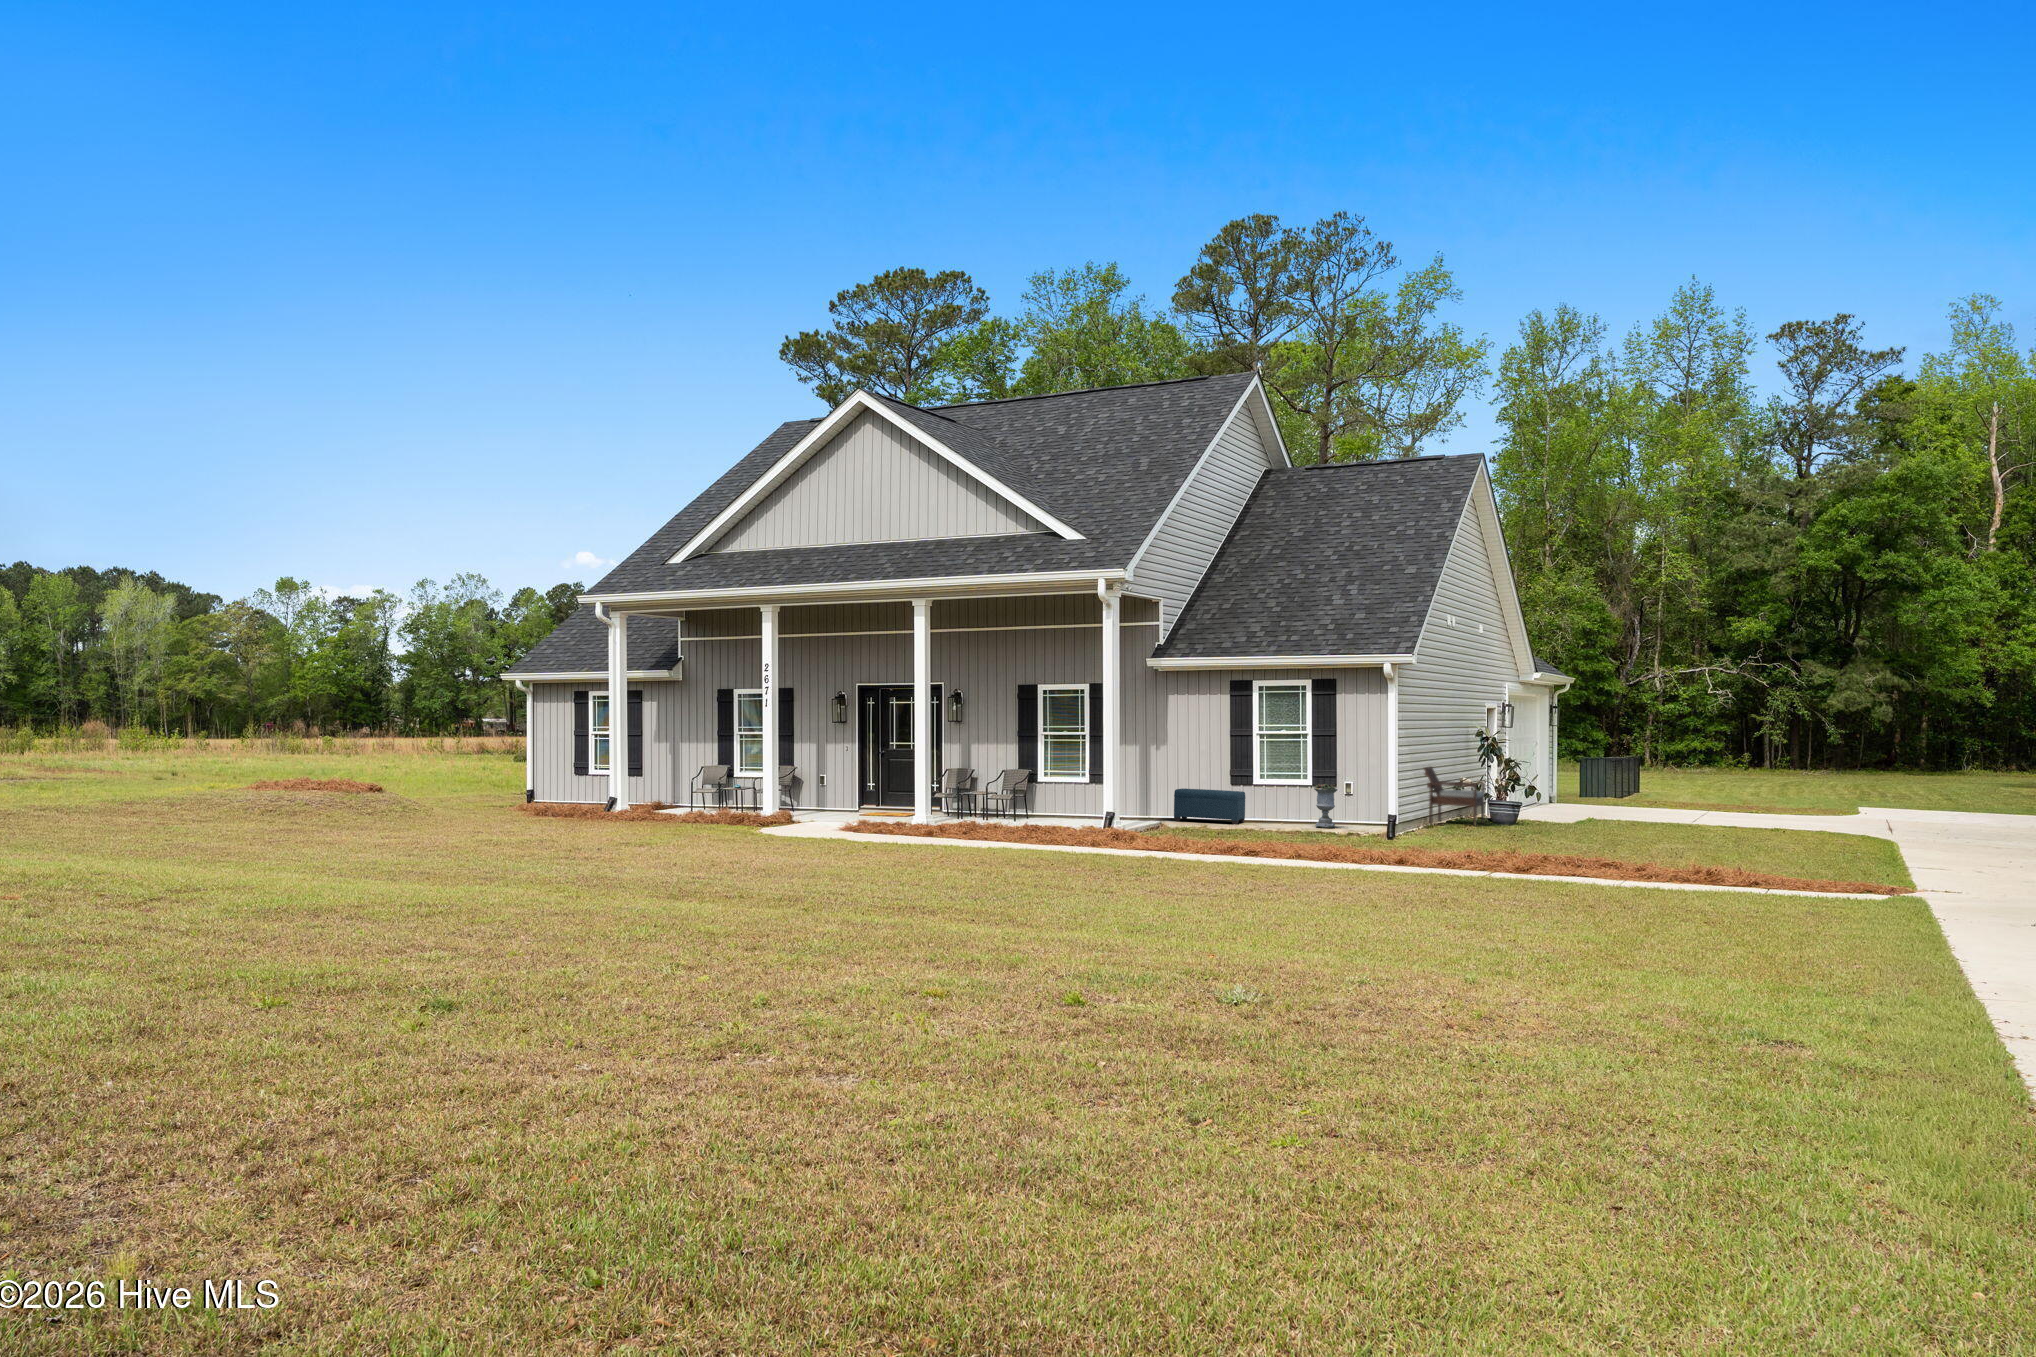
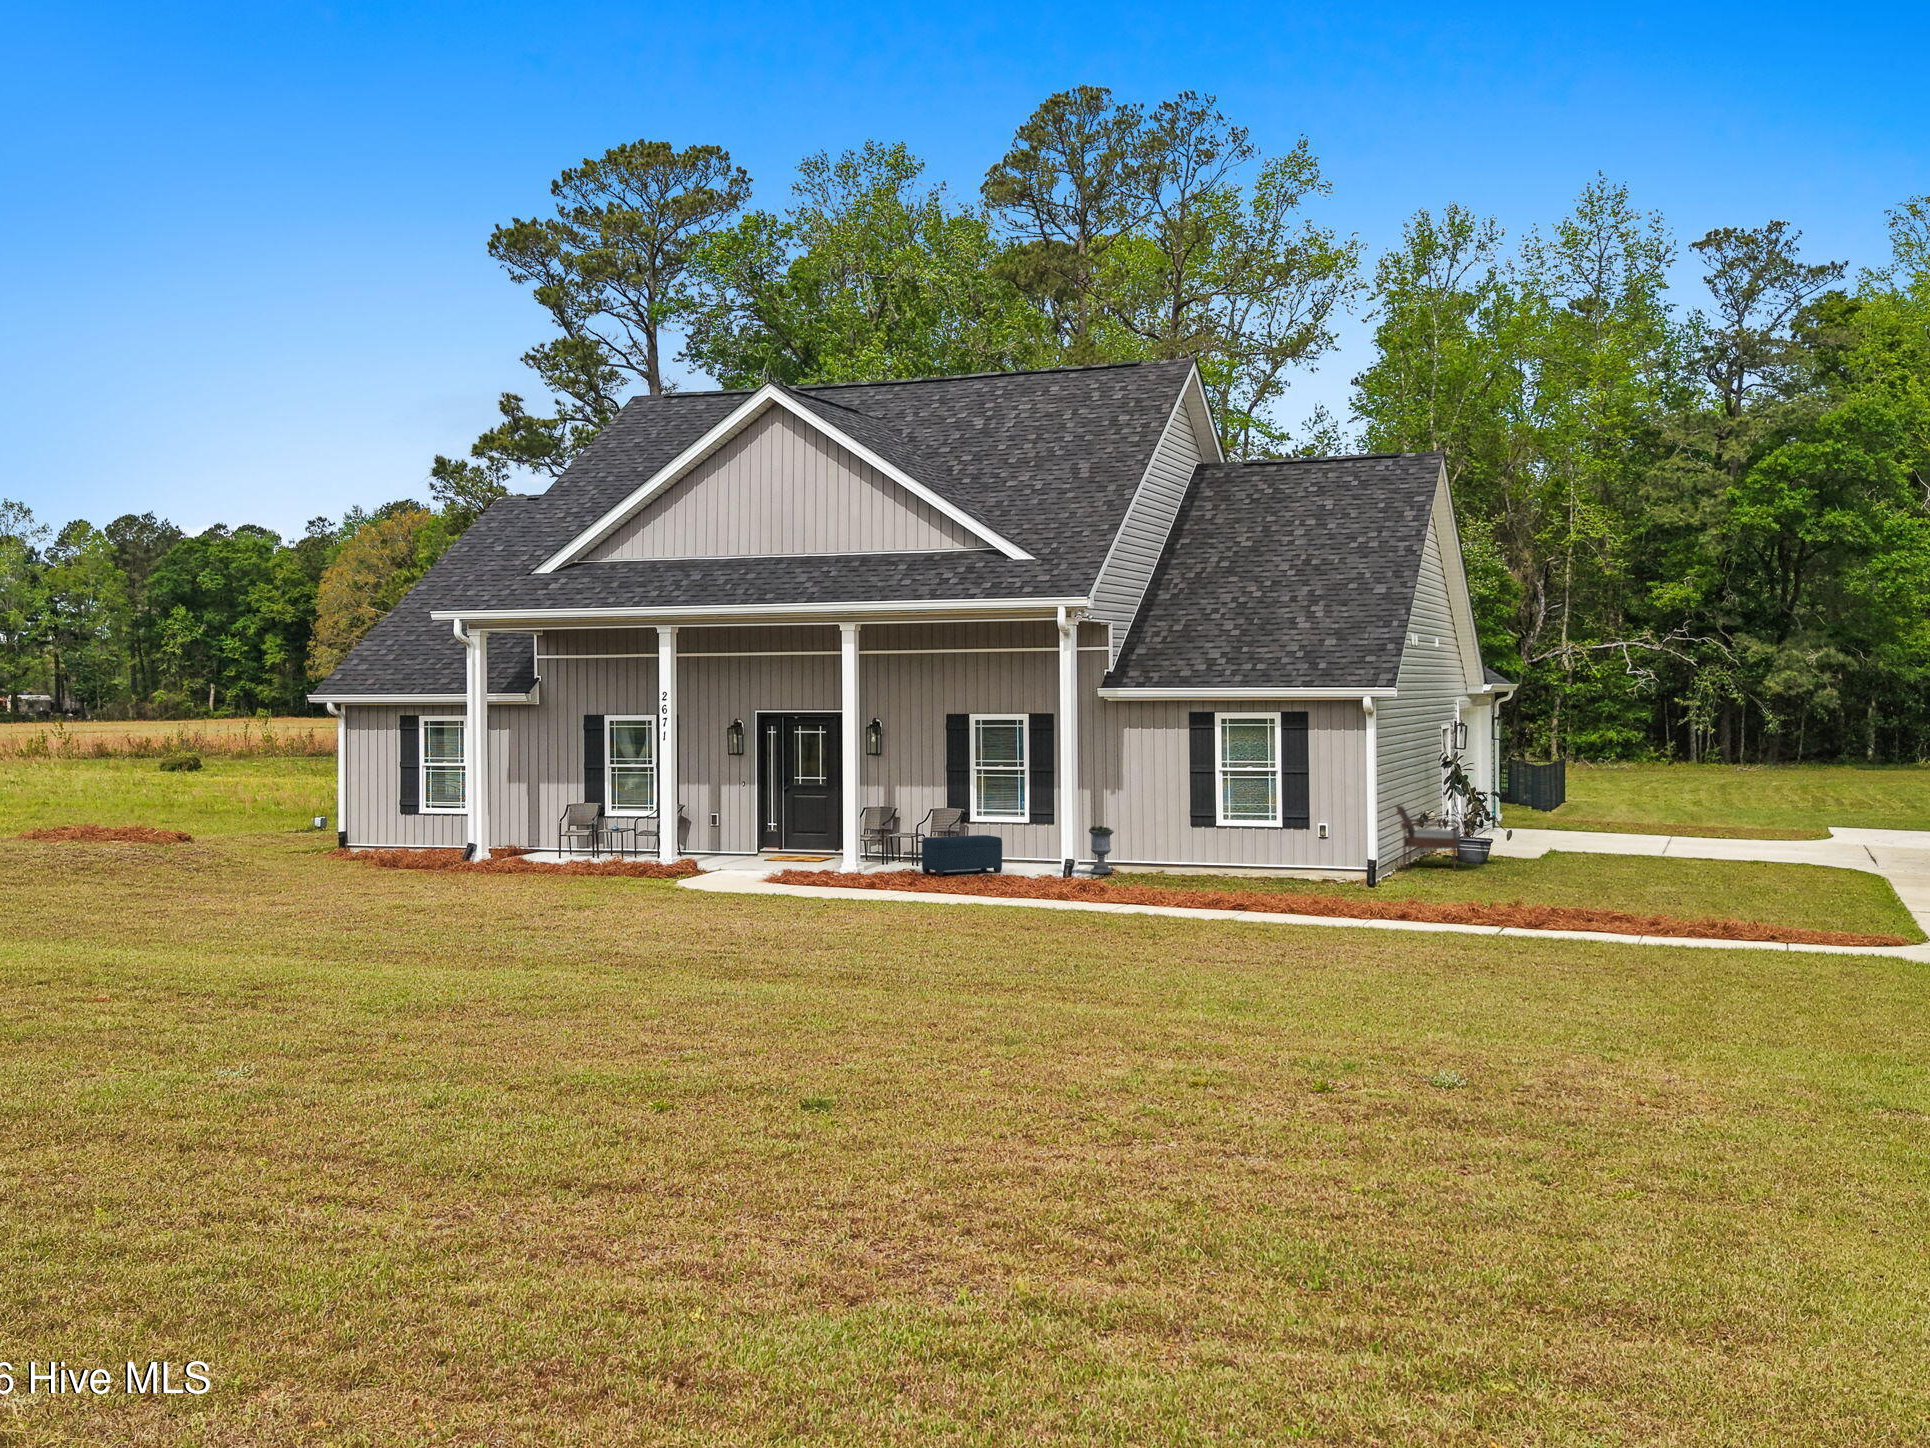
planter: present [1314,783,1337,828] -> present [1089,825,1114,874]
bench: present [1174,789,1245,825] -> present [922,835,1002,876]

